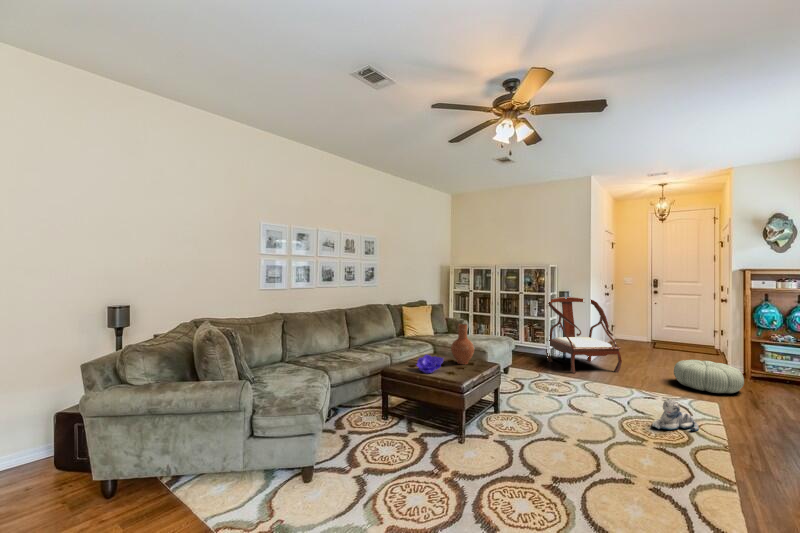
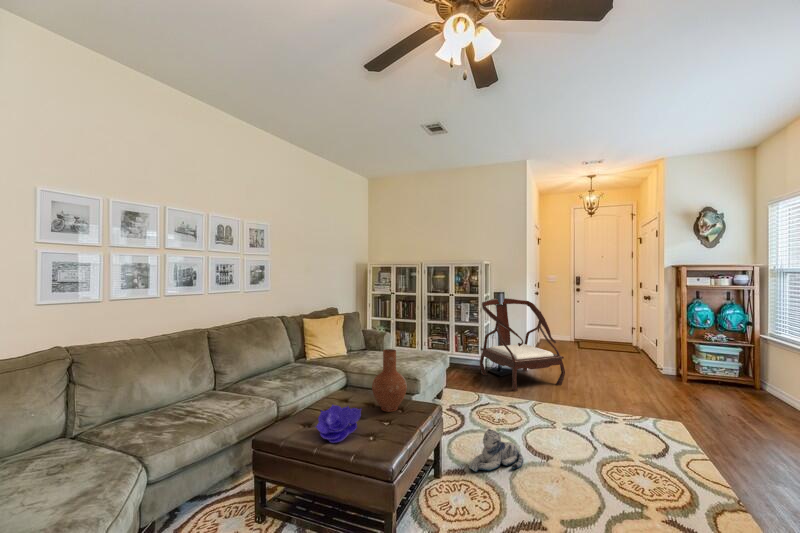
pouf: present [674,360,744,393] -> none [622,368,699,408]
plush toy: present [652,399,699,431] -> present [469,429,523,472]

